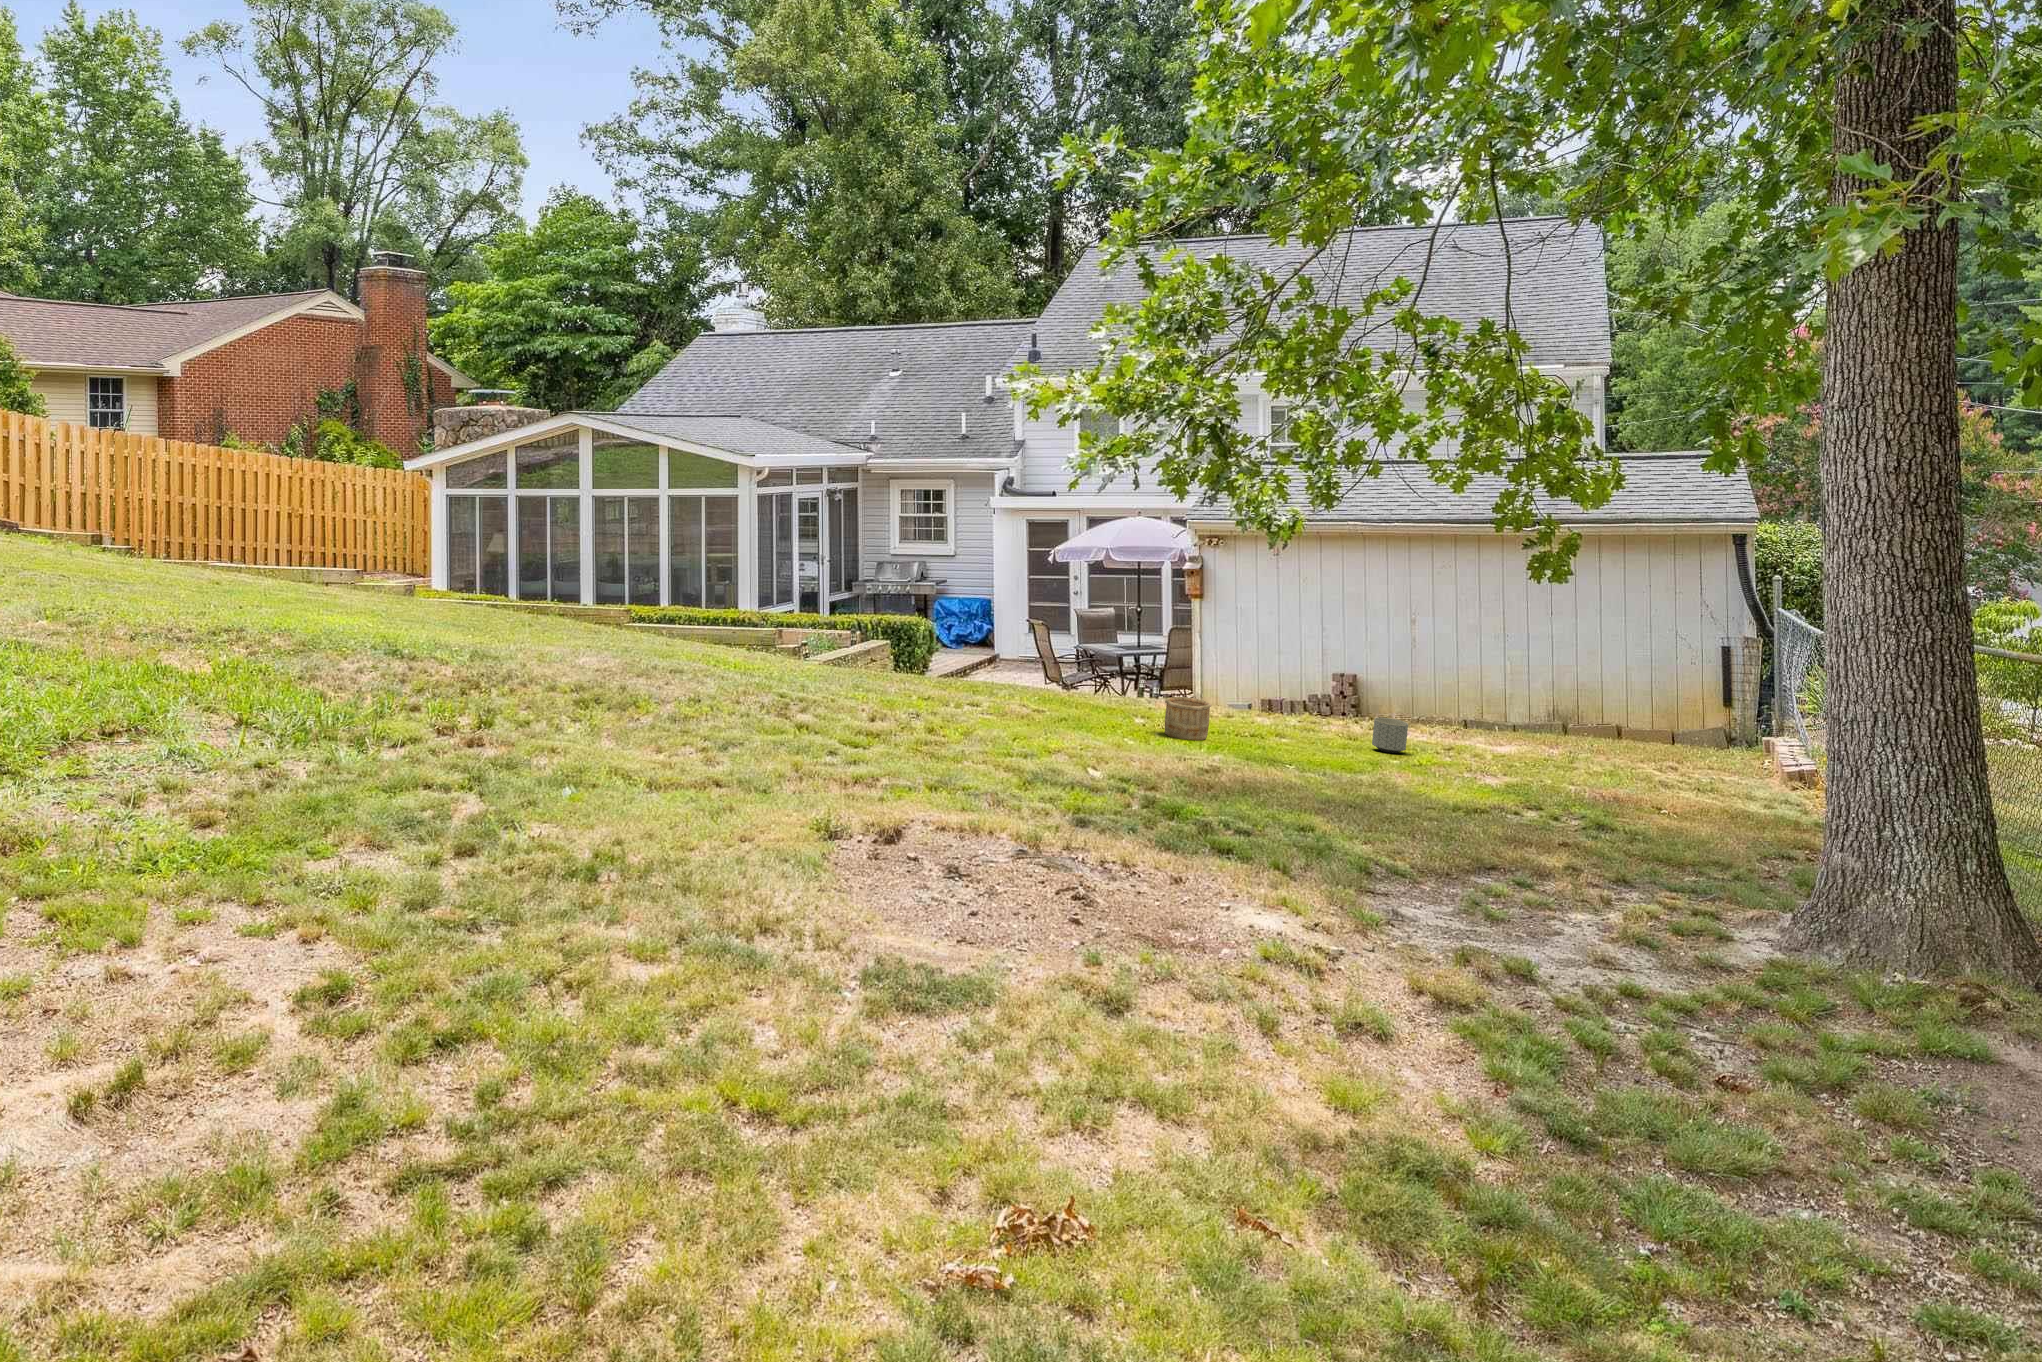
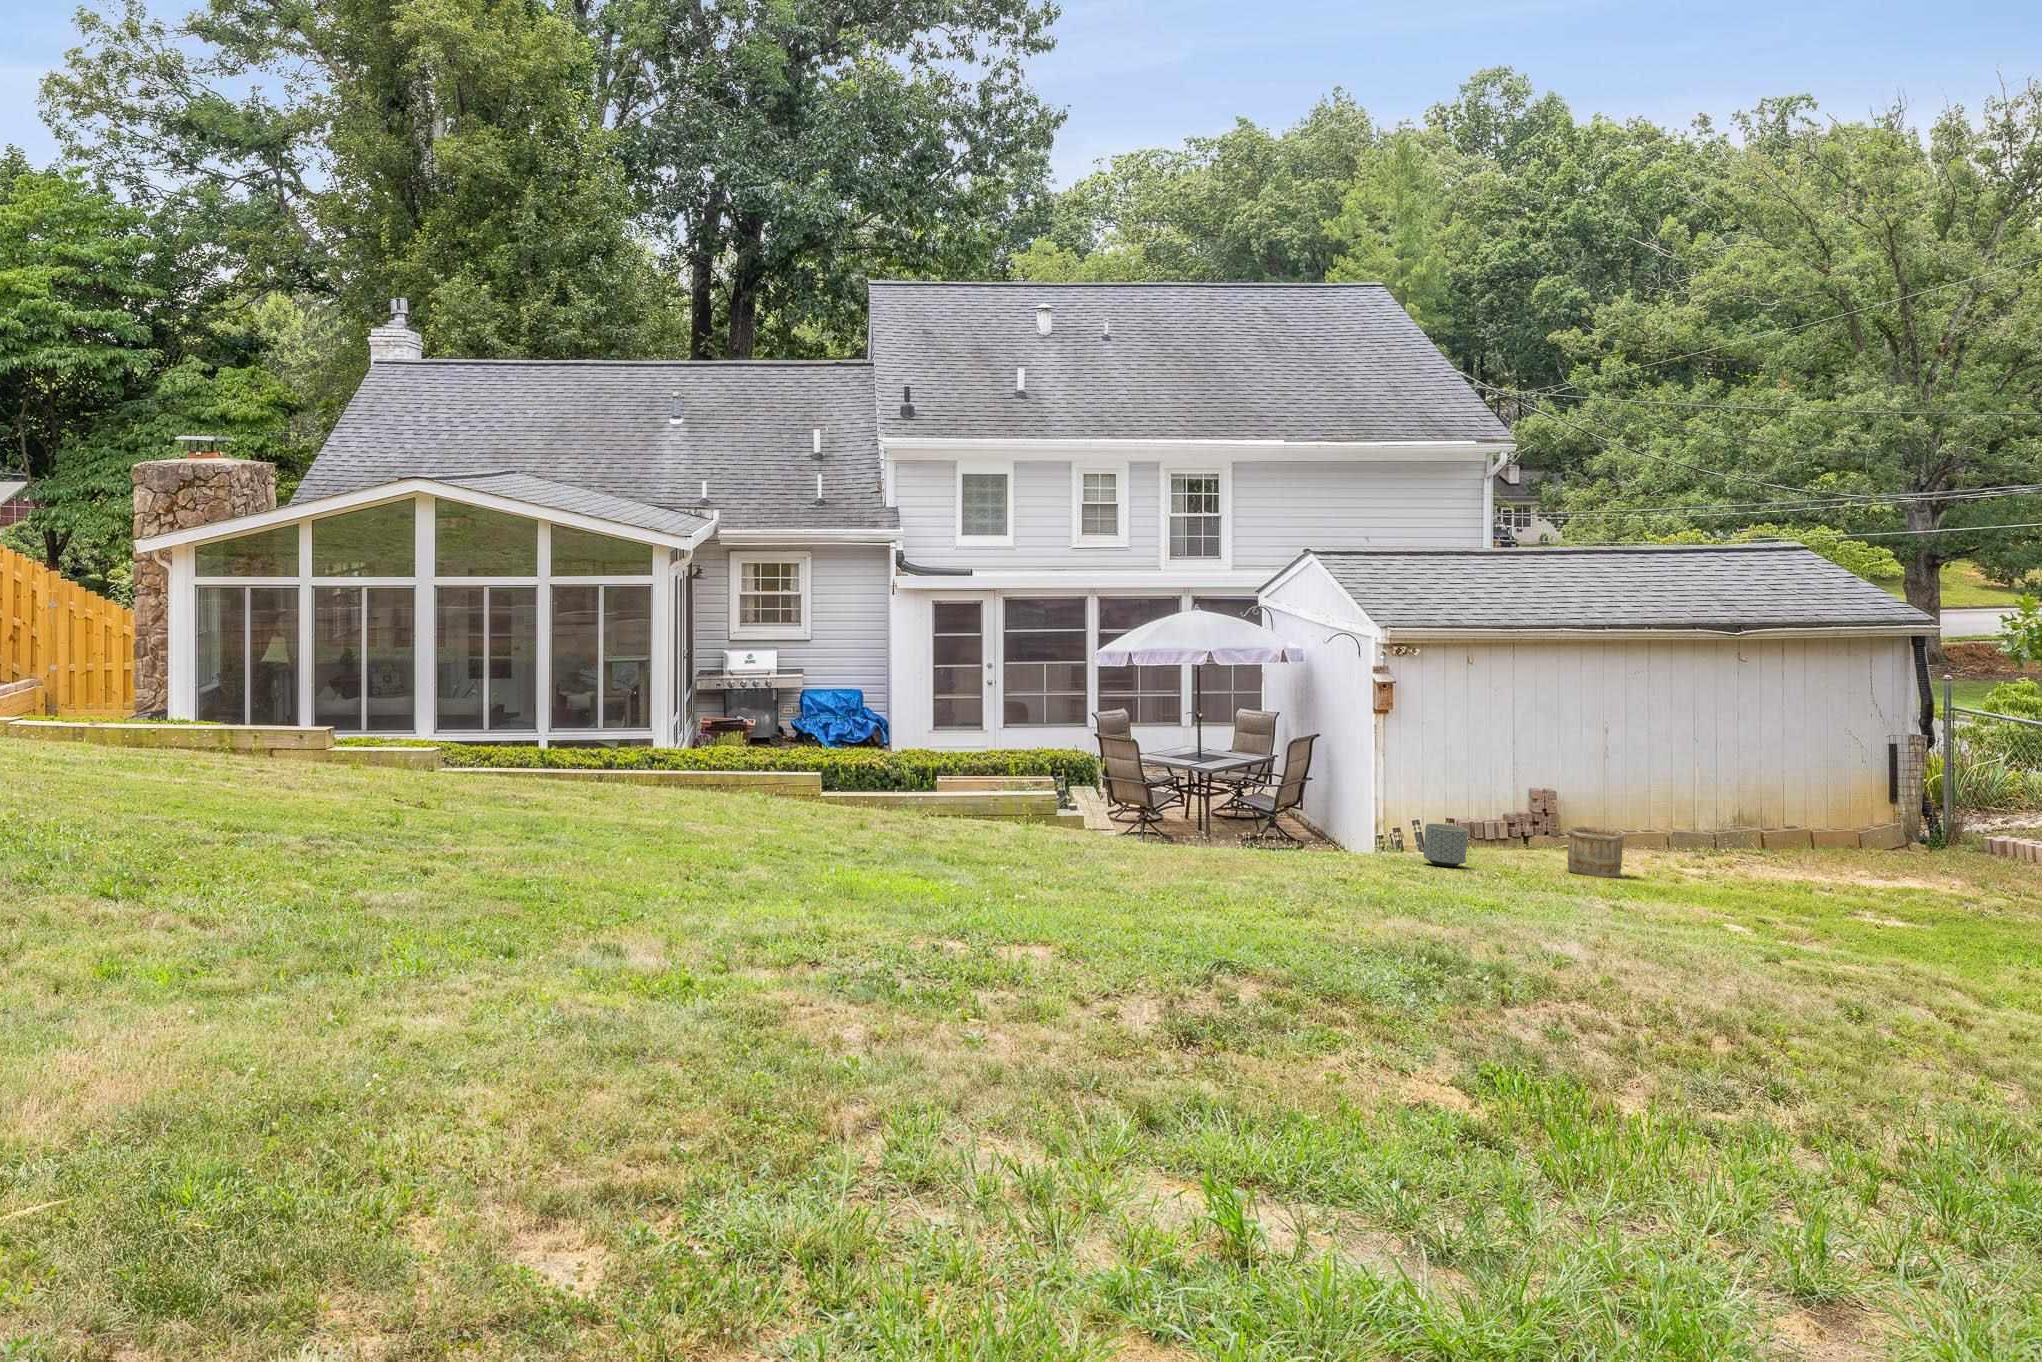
wooden bucket: present [1165,697,1211,740] -> present [1567,827,1624,878]

